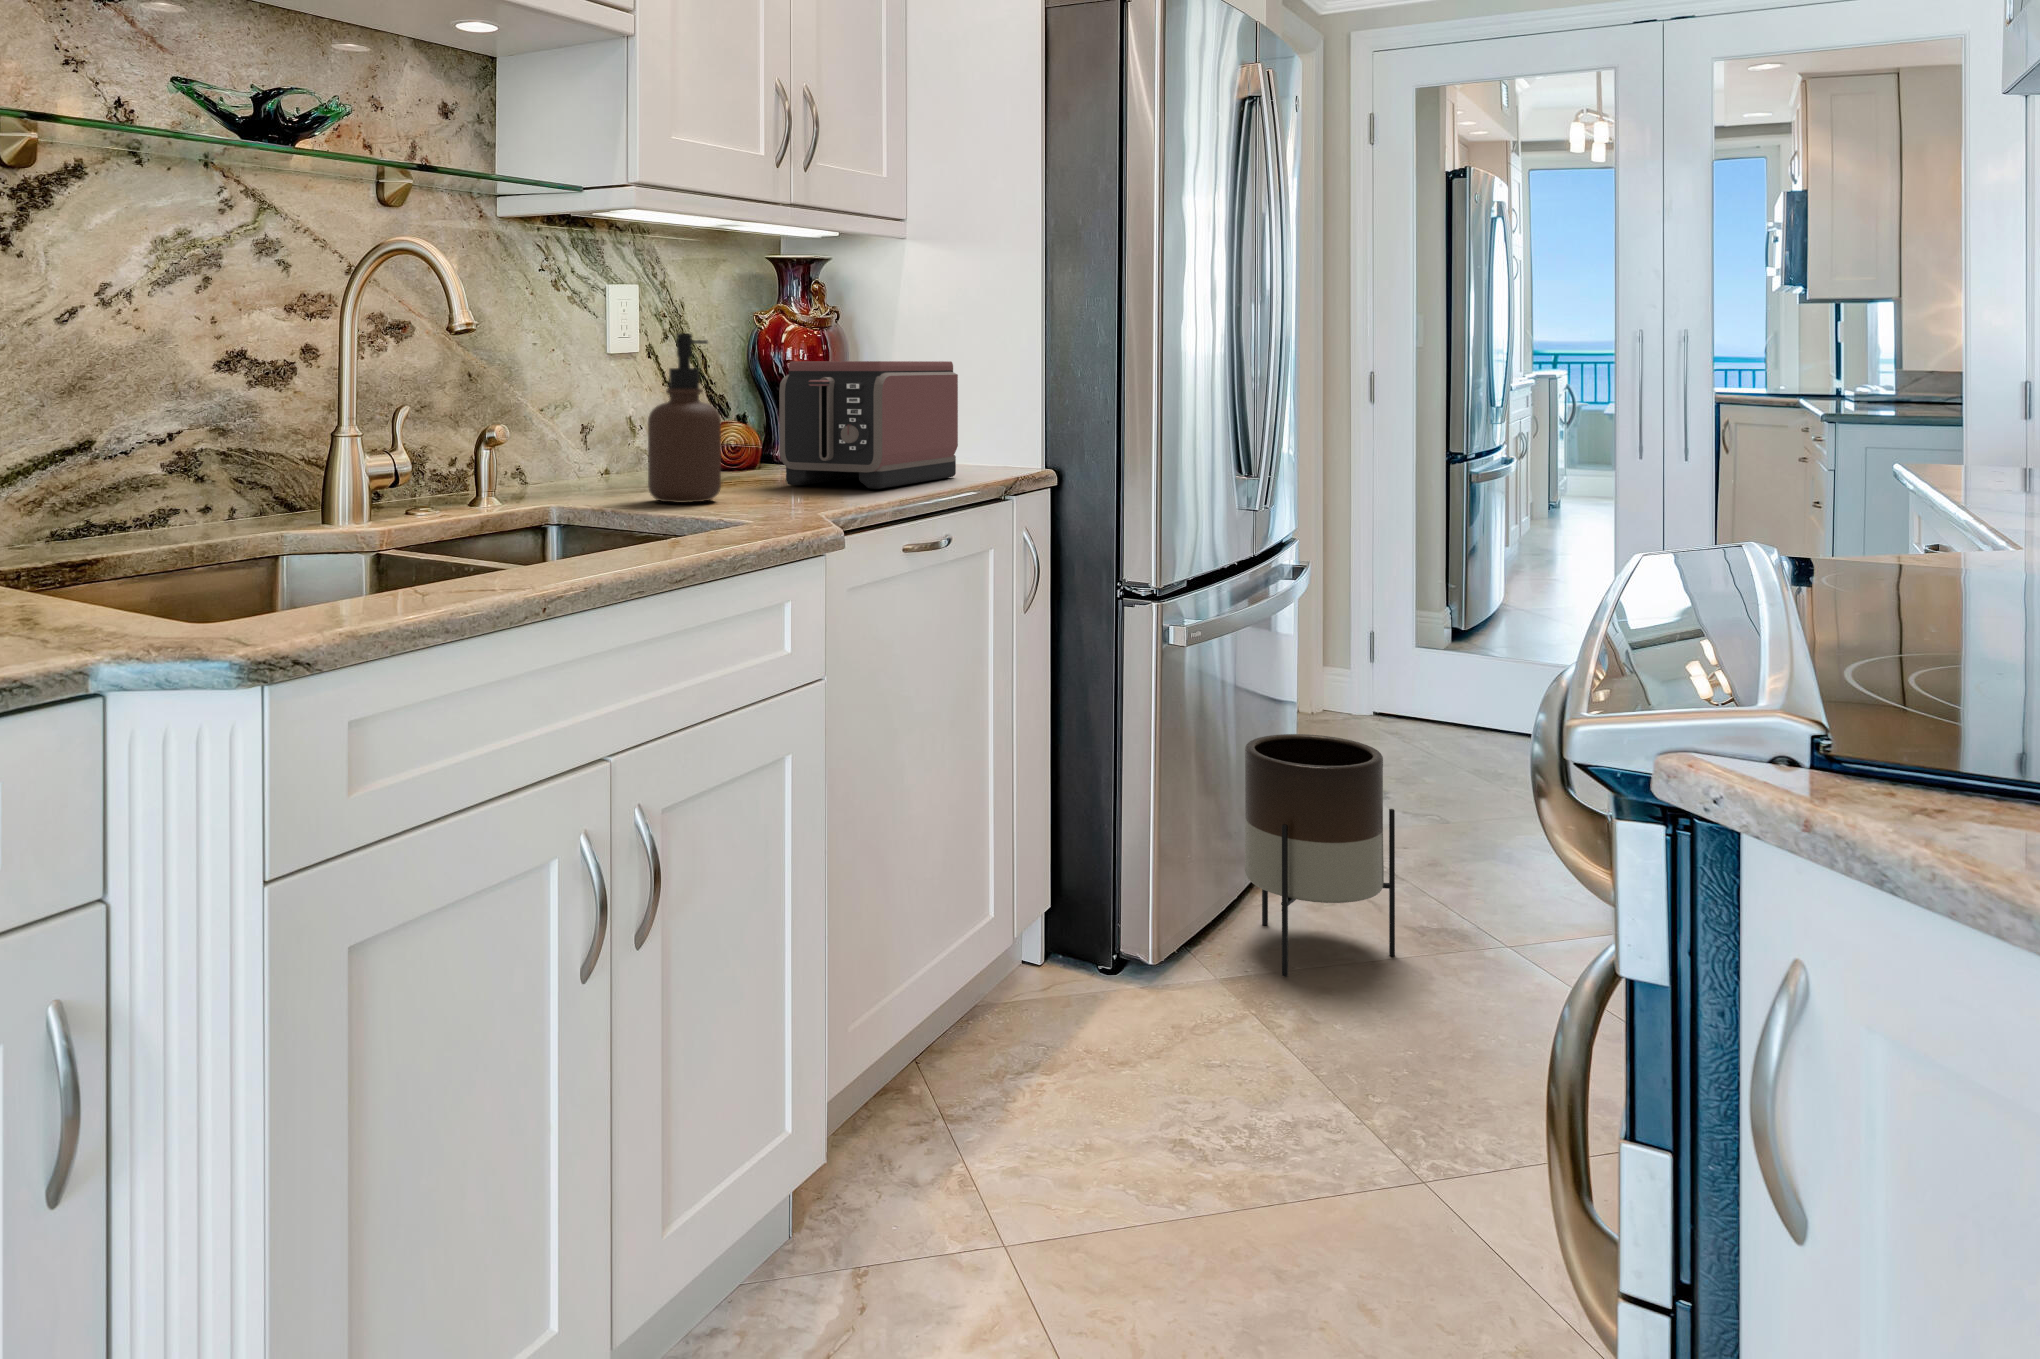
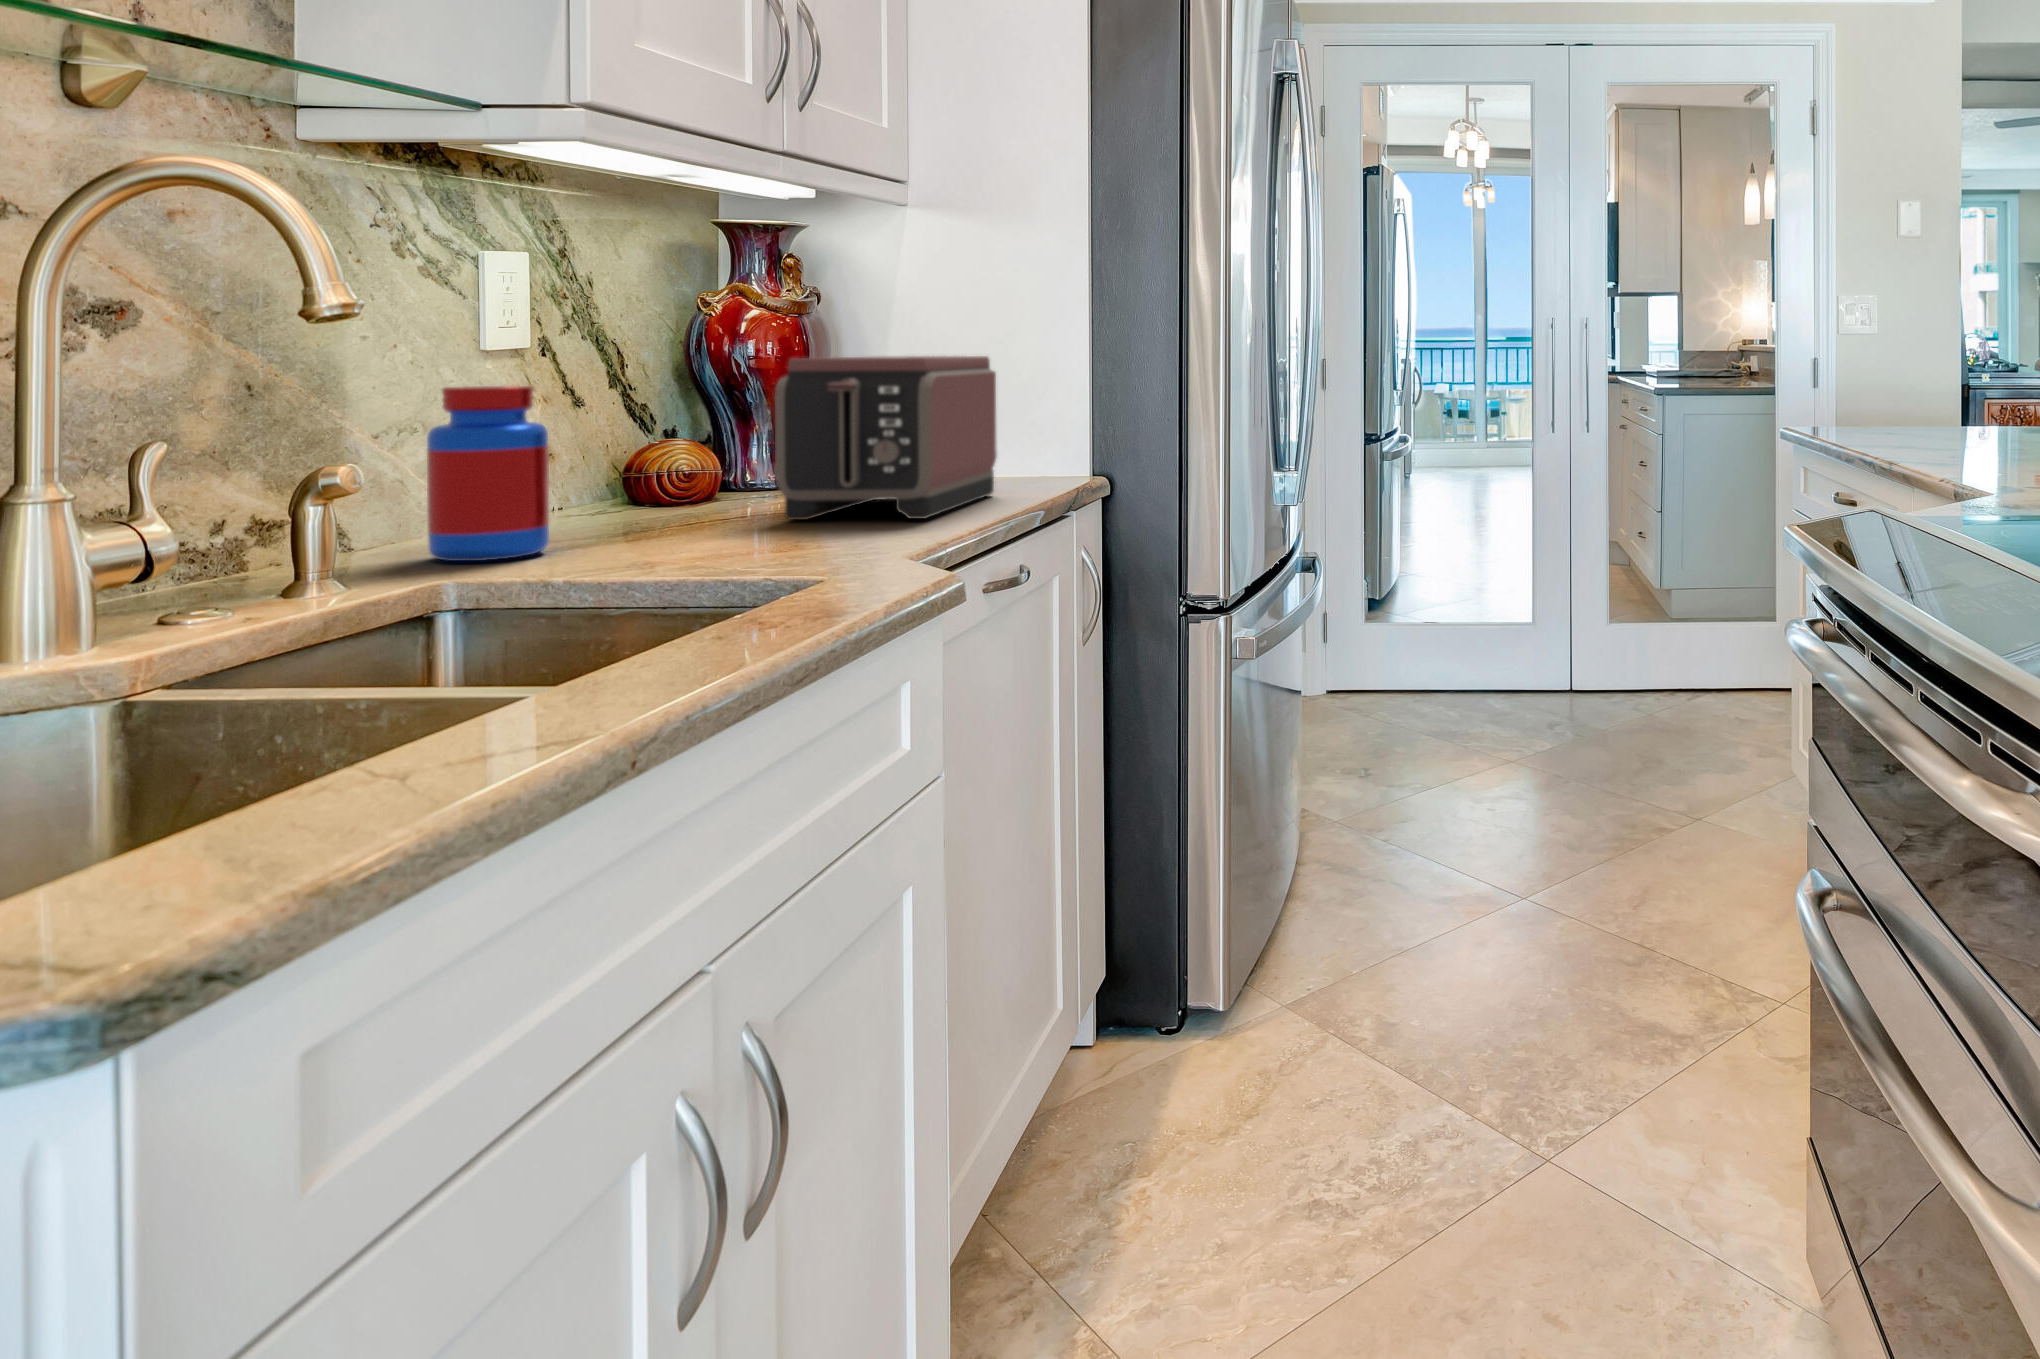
soap dispenser: present [648,333,721,503] -> none [602,322,720,562]
jar: none [557,378,626,496] -> present [427,386,549,561]
planter: present [1245,734,1395,977] -> none [1295,735,1439,995]

